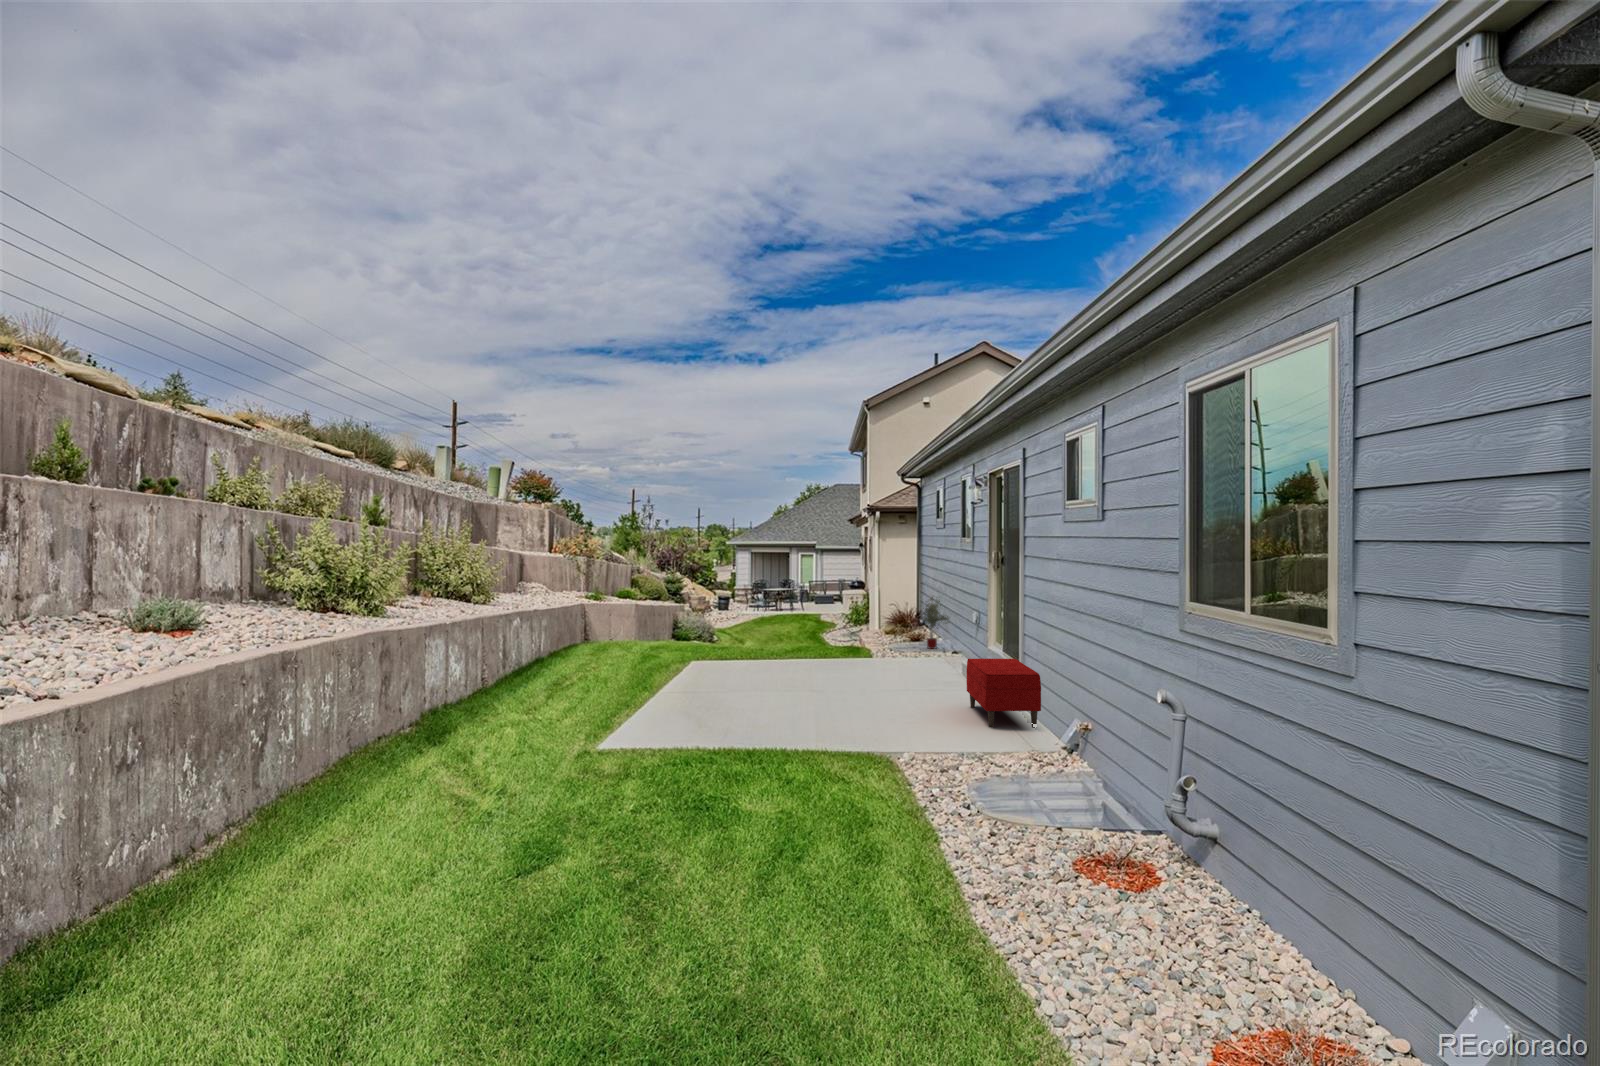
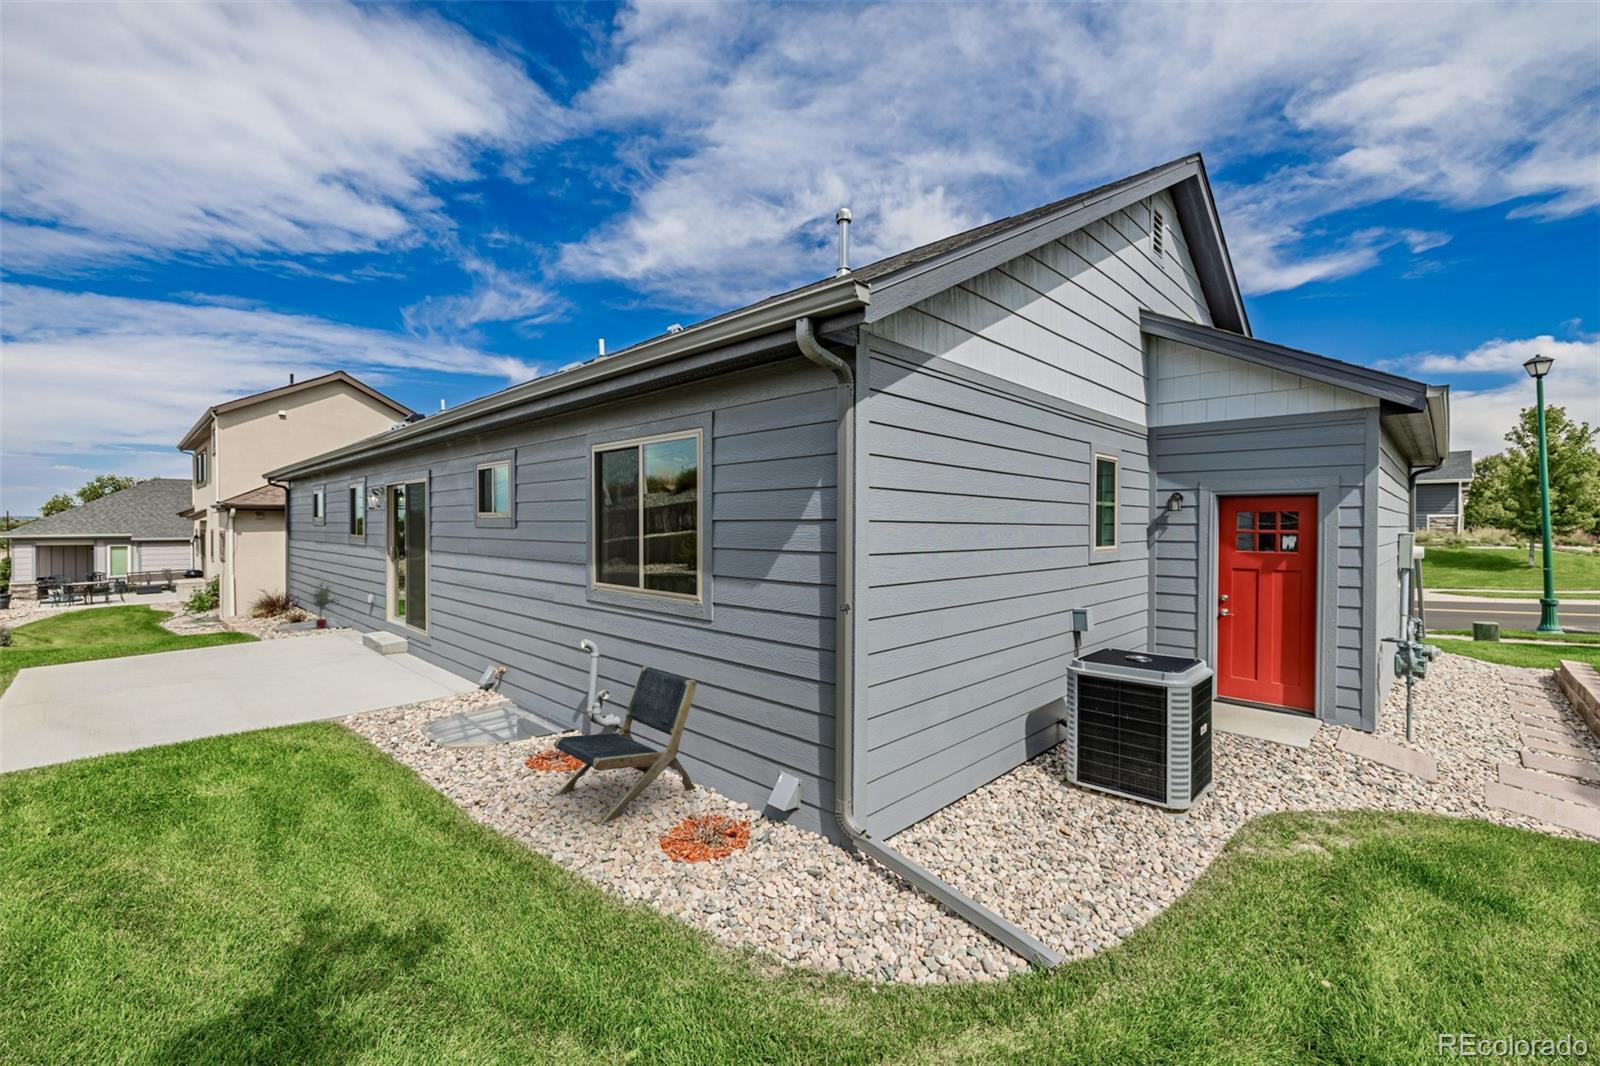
bench: present [966,659,1041,728] -> none [385,629,458,685]
lounge chair: none [1082,746,1326,987] -> present [554,666,697,824]

